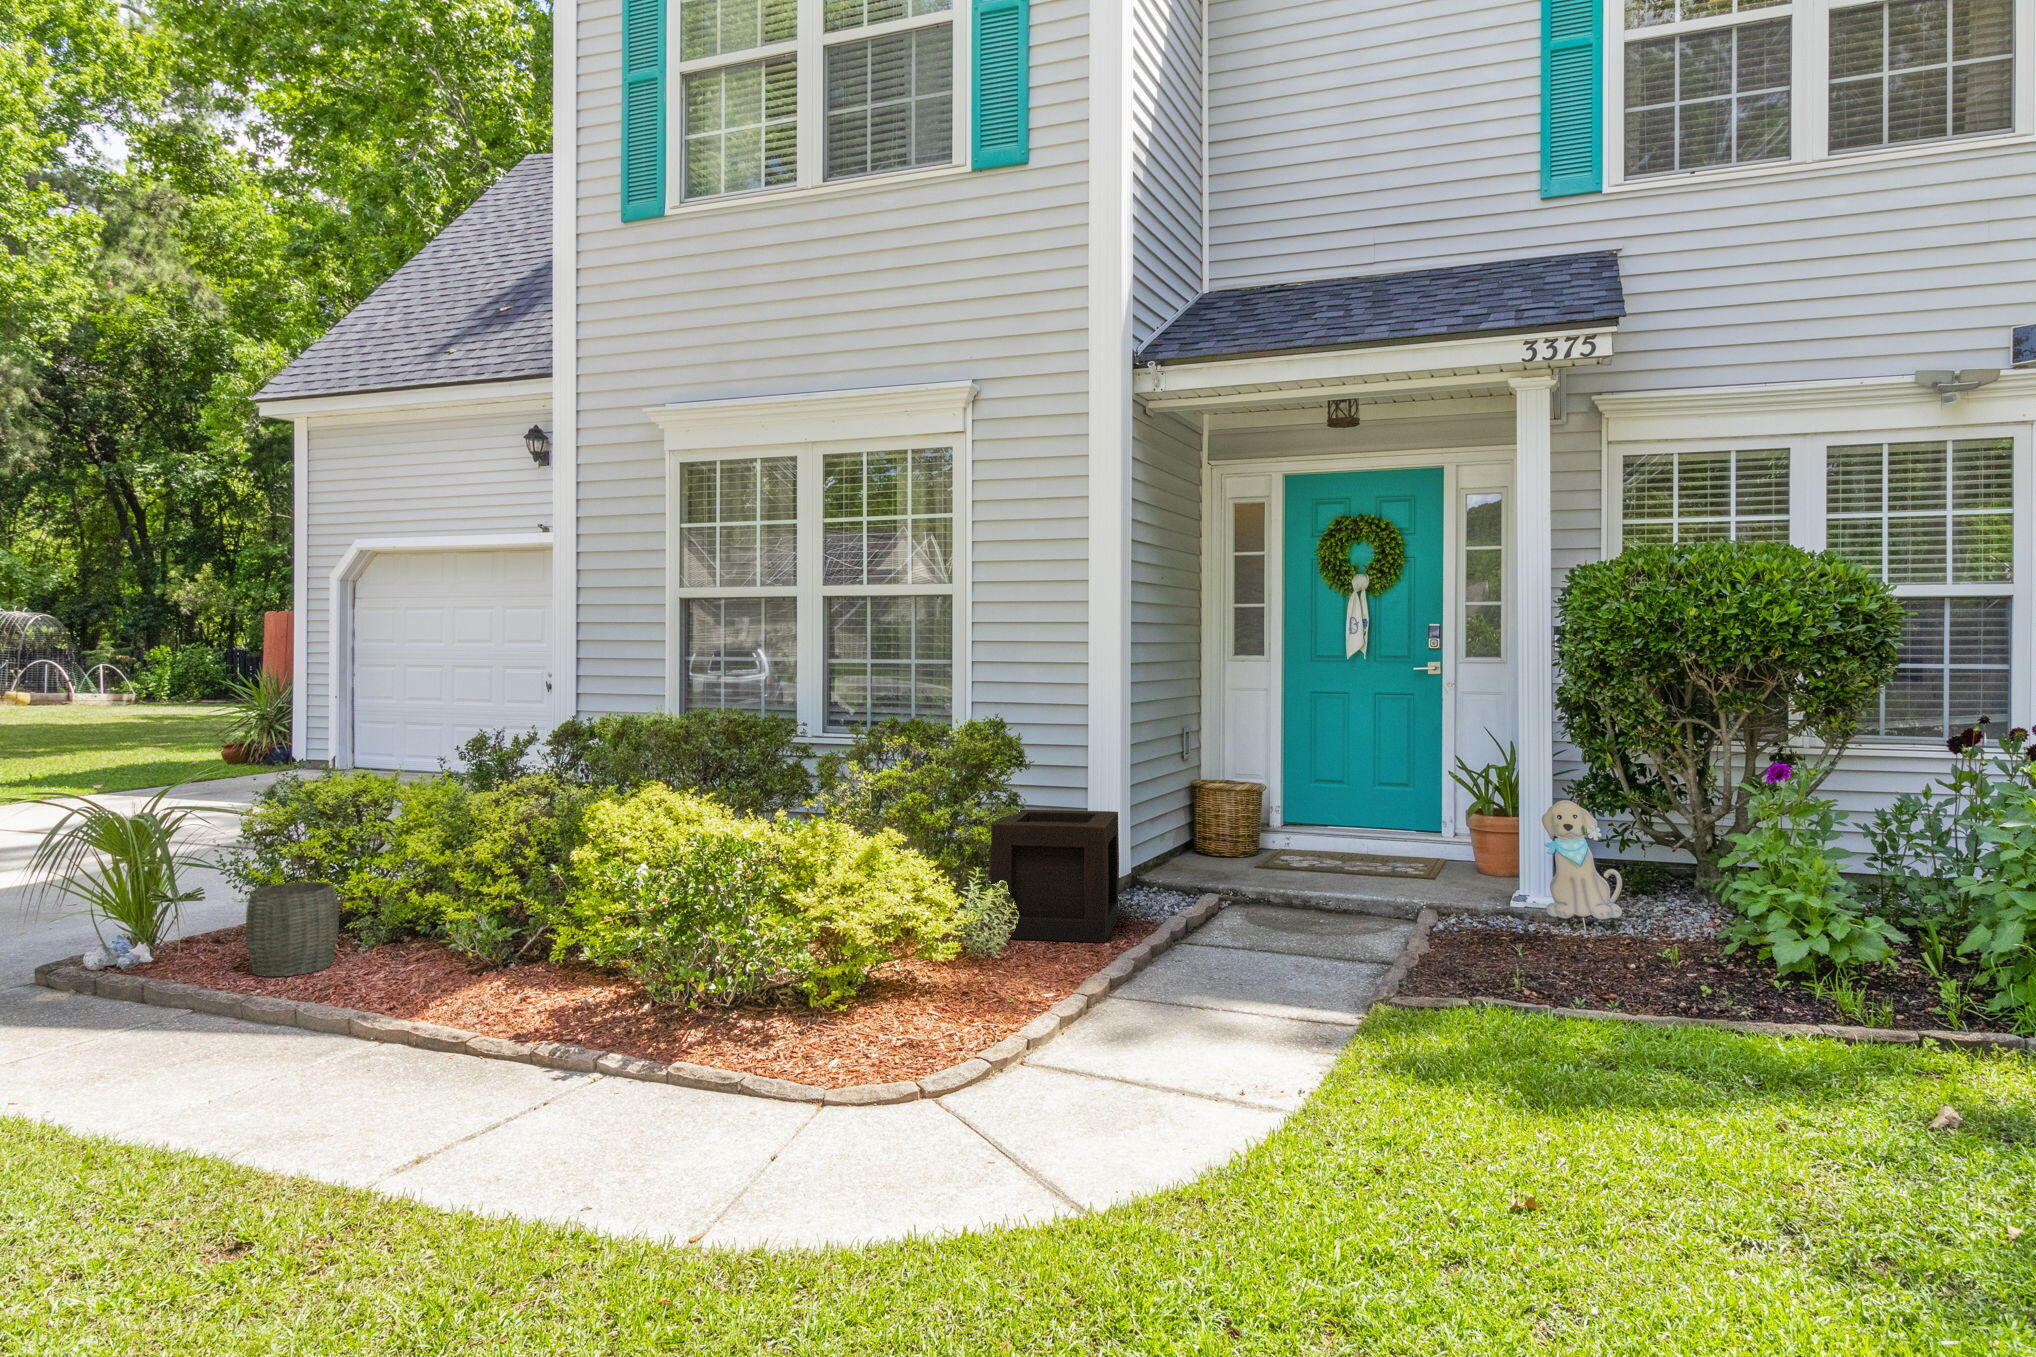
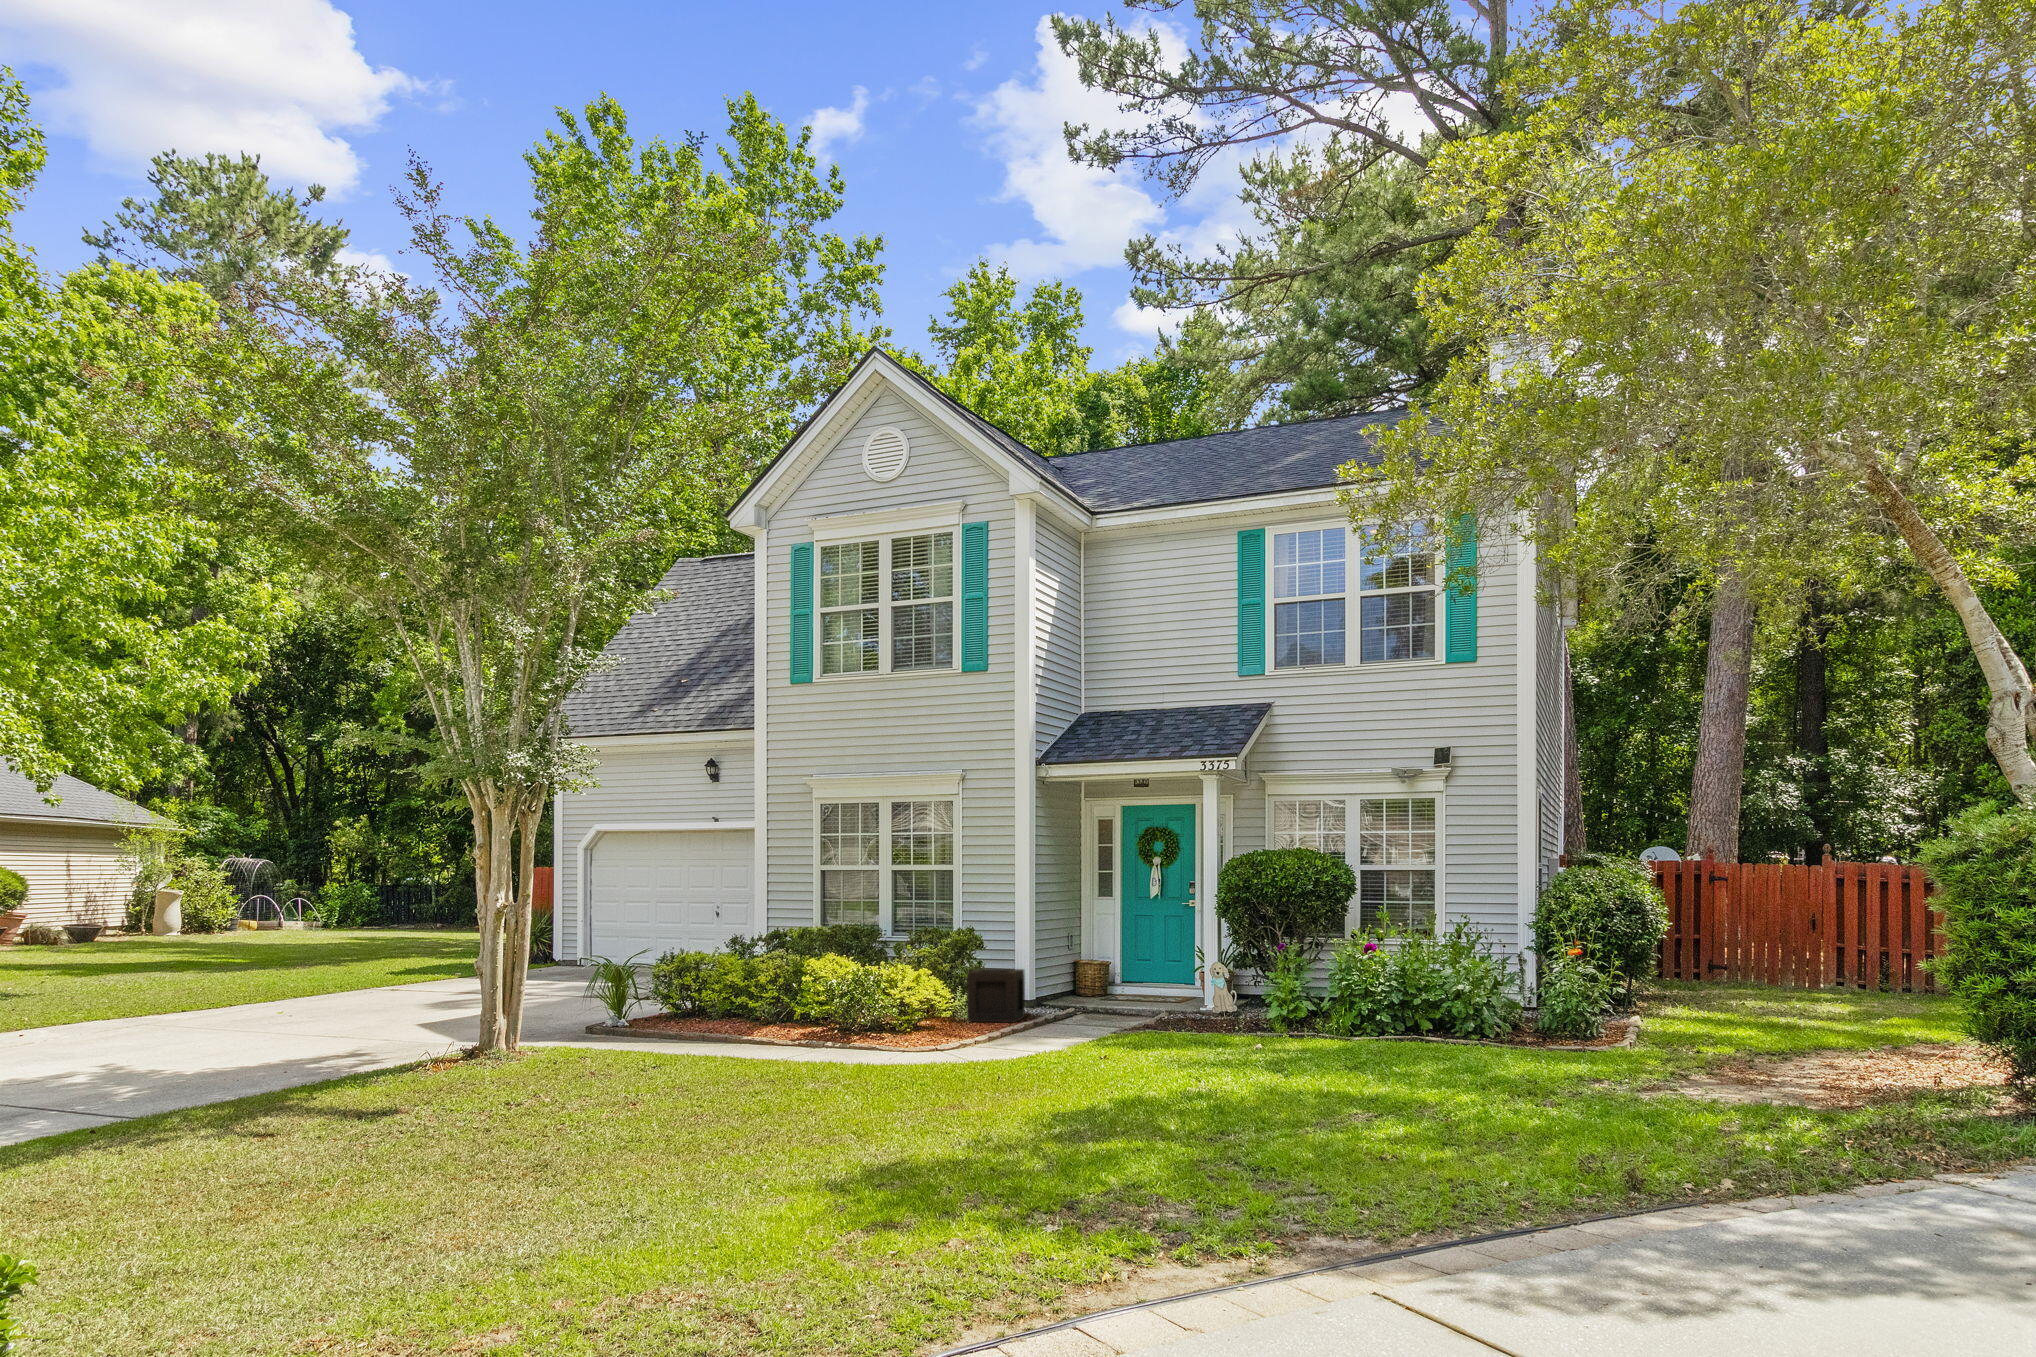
woven basket: present [246,881,339,977] -> none [666,995,700,1031]

